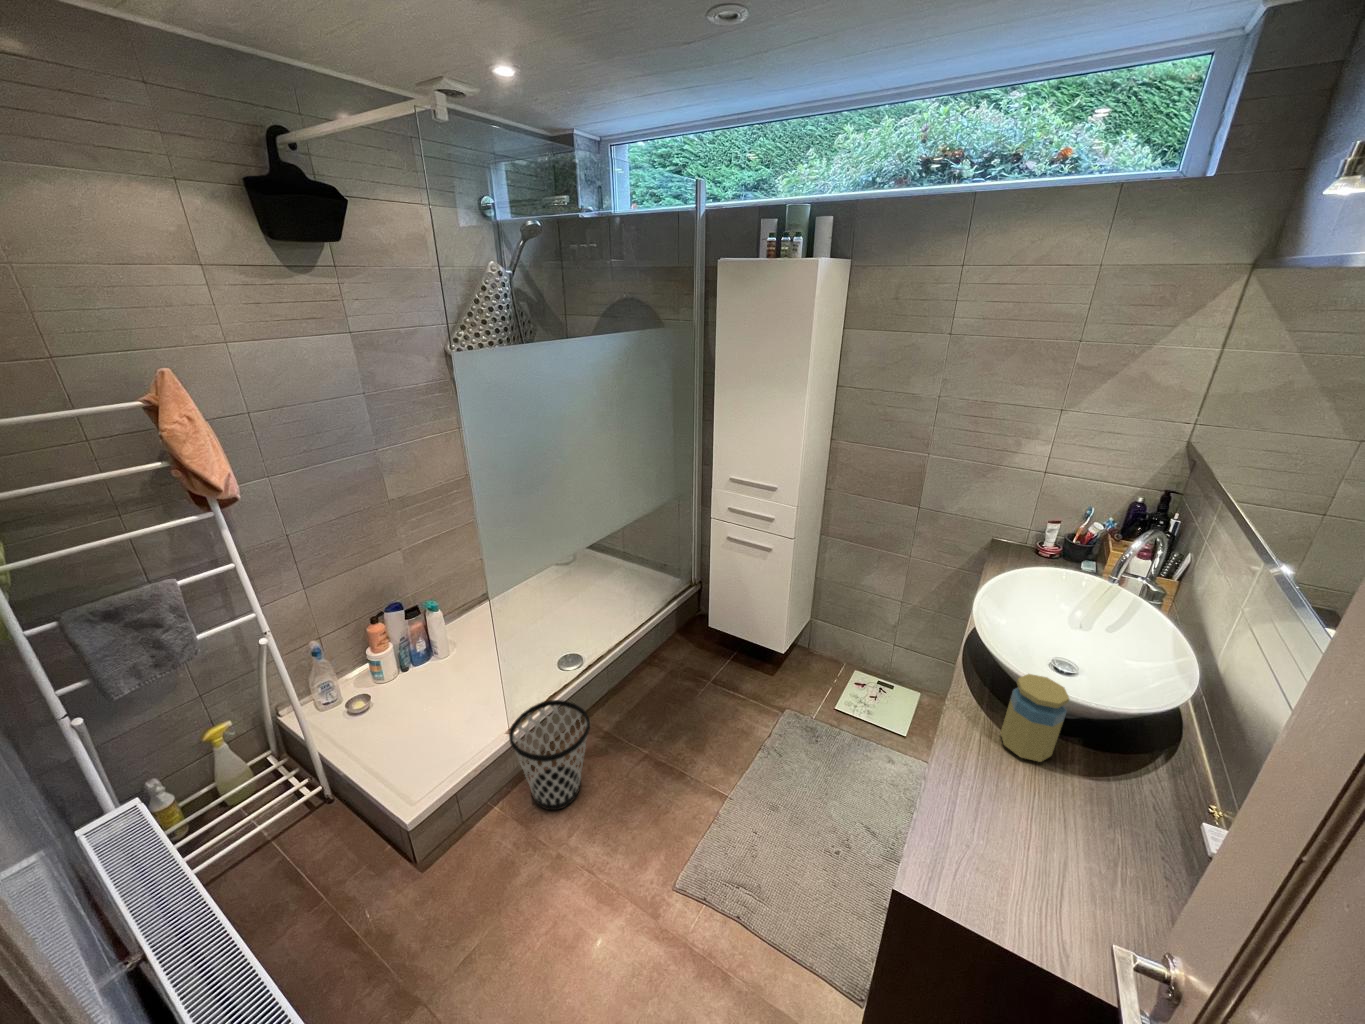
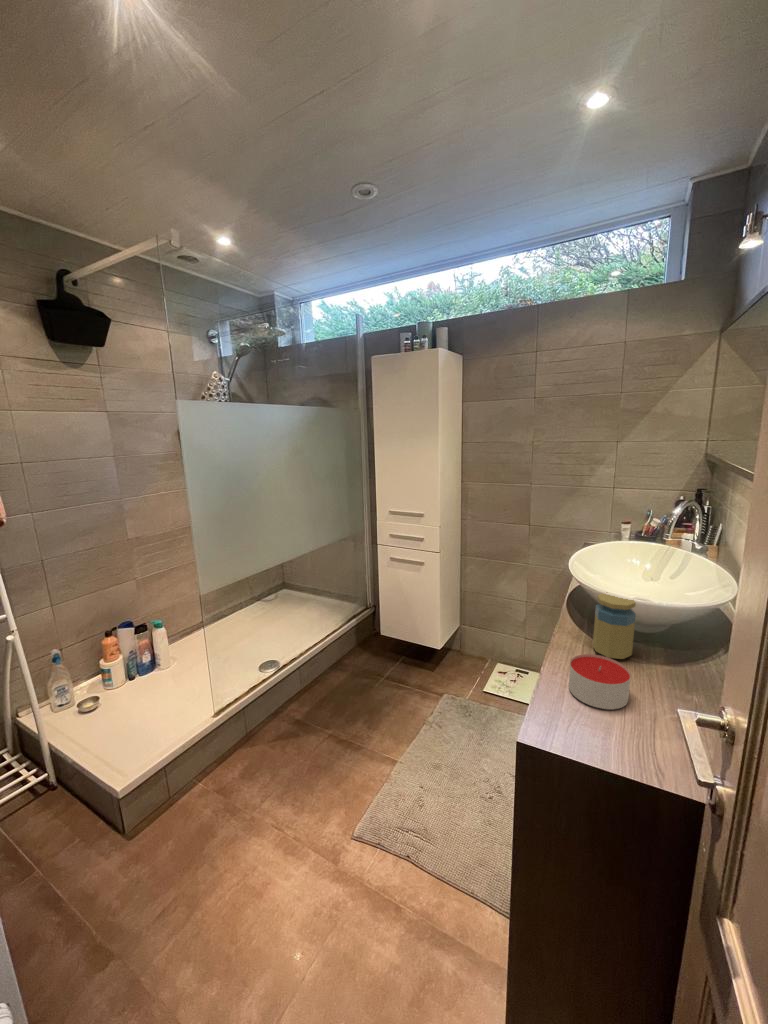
wastebasket: present [509,700,590,810] -> none [212,686,281,782]
candle: none [968,763,1054,846] -> present [569,654,631,709]

